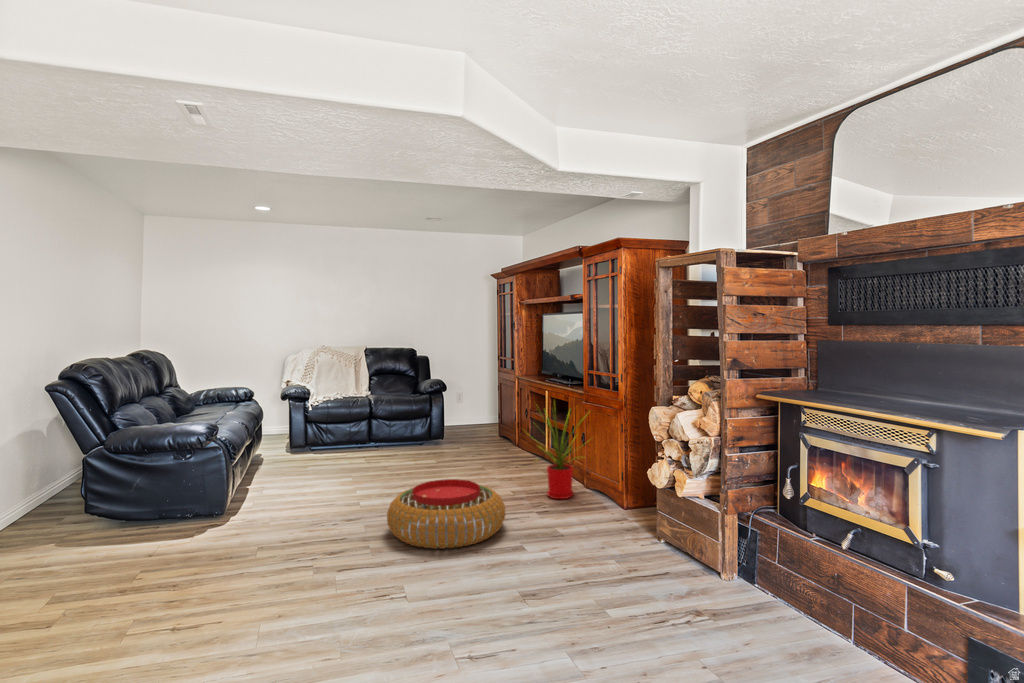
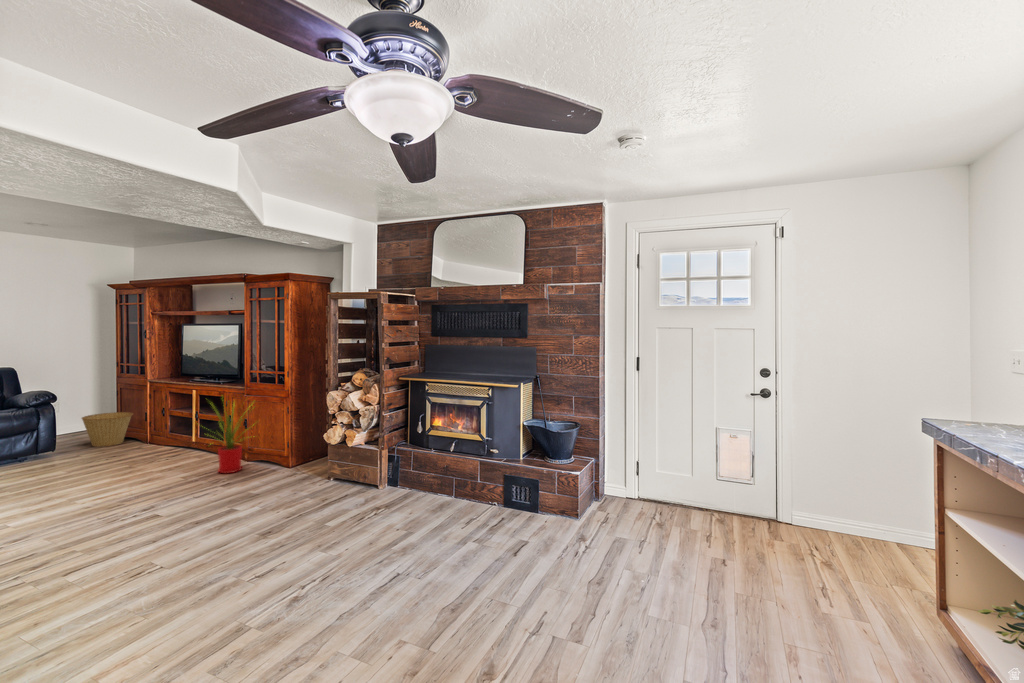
basket: none [466,408,506,443] -> present [82,412,133,447]
pouf: present [387,479,505,549] -> none [66,468,201,532]

